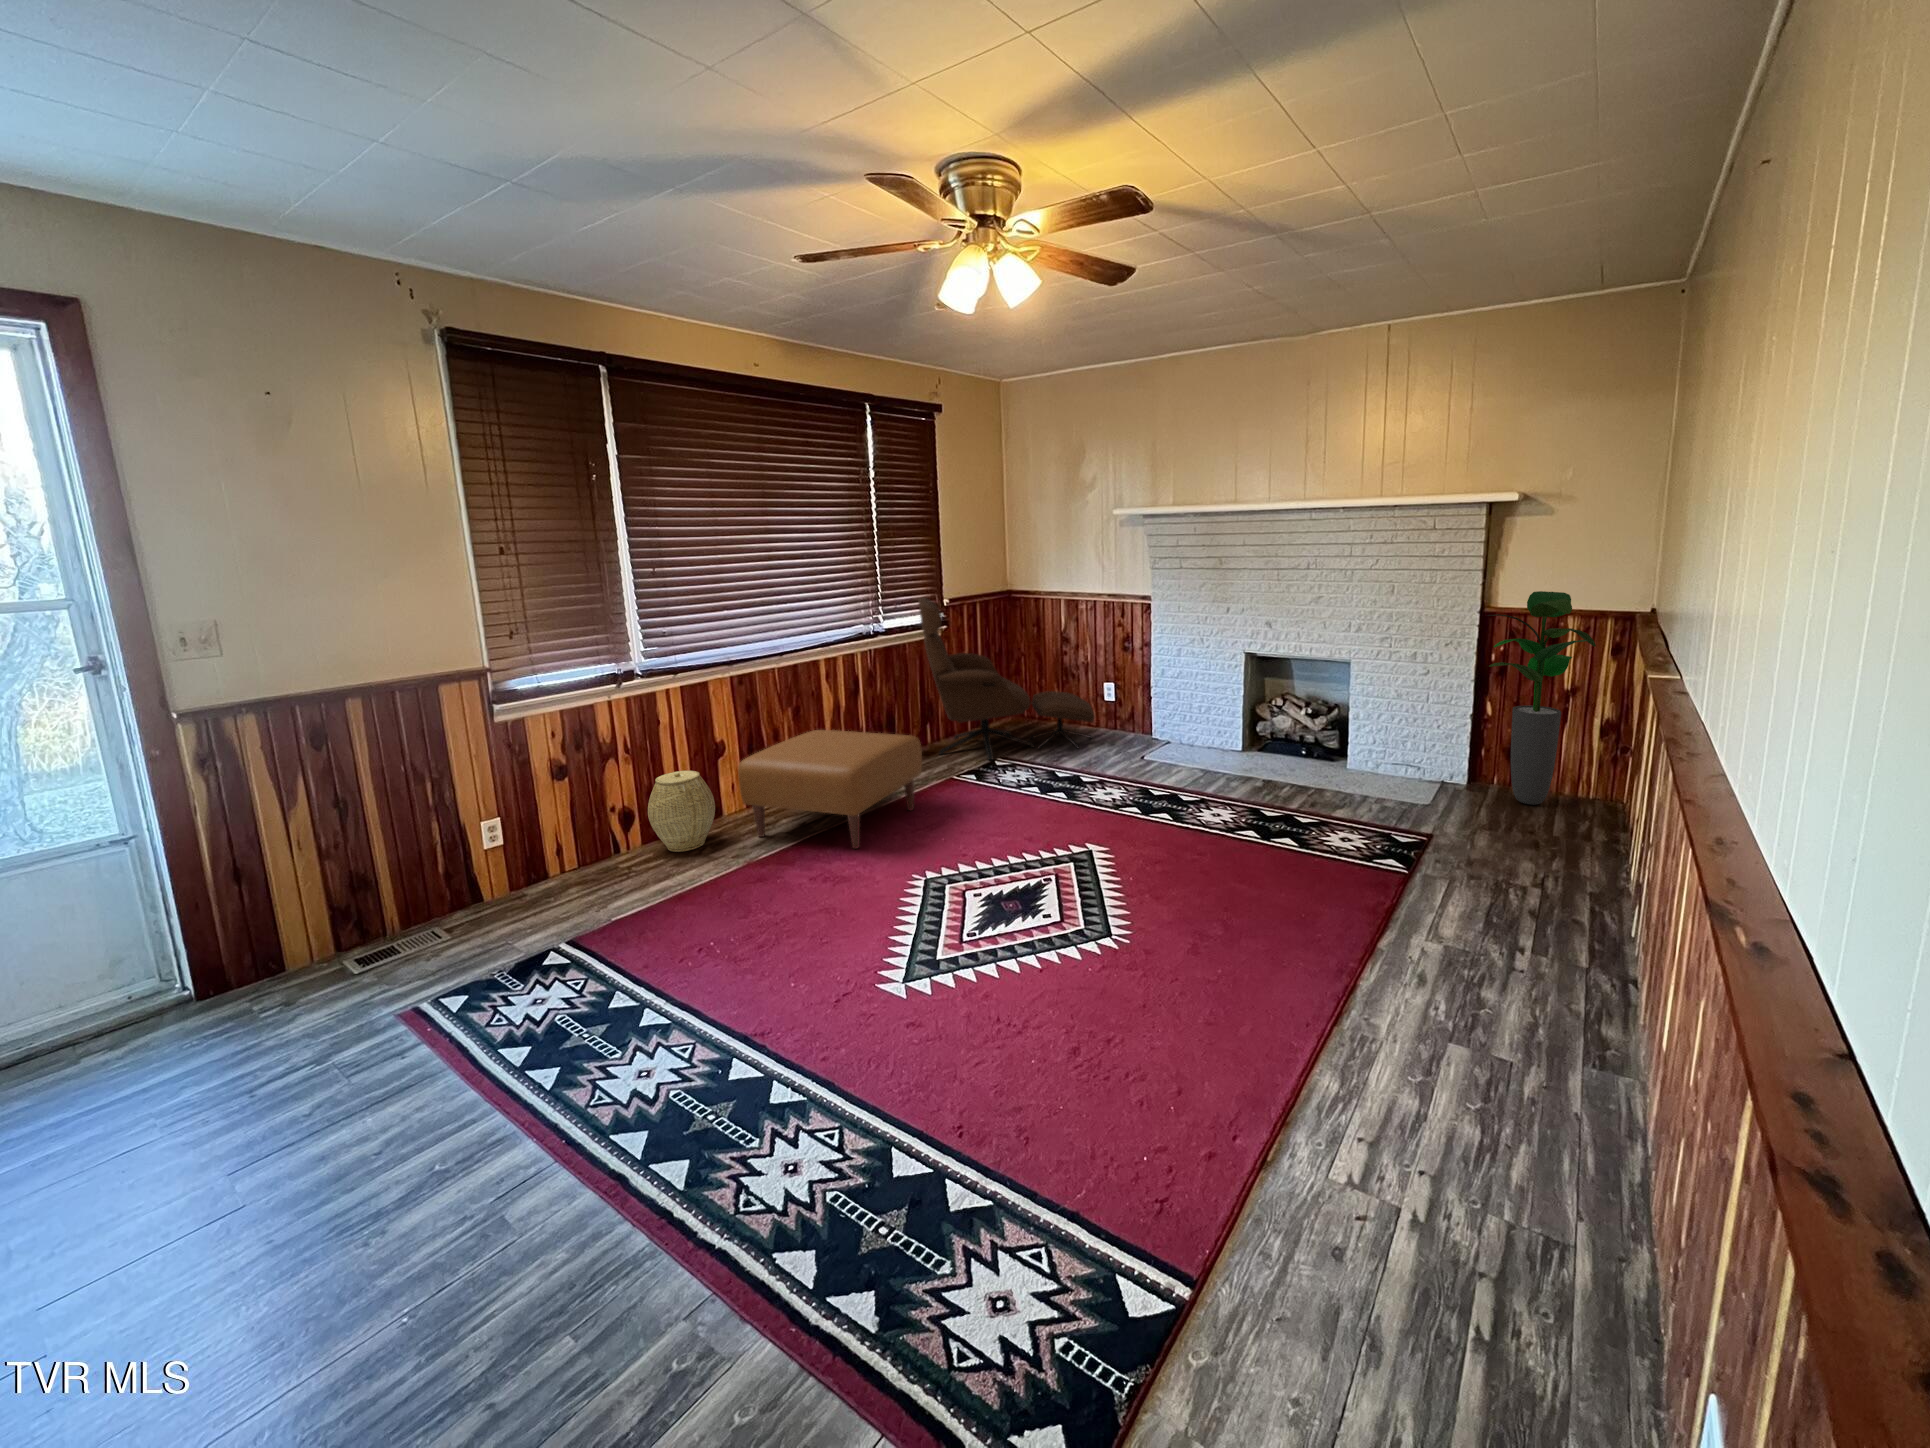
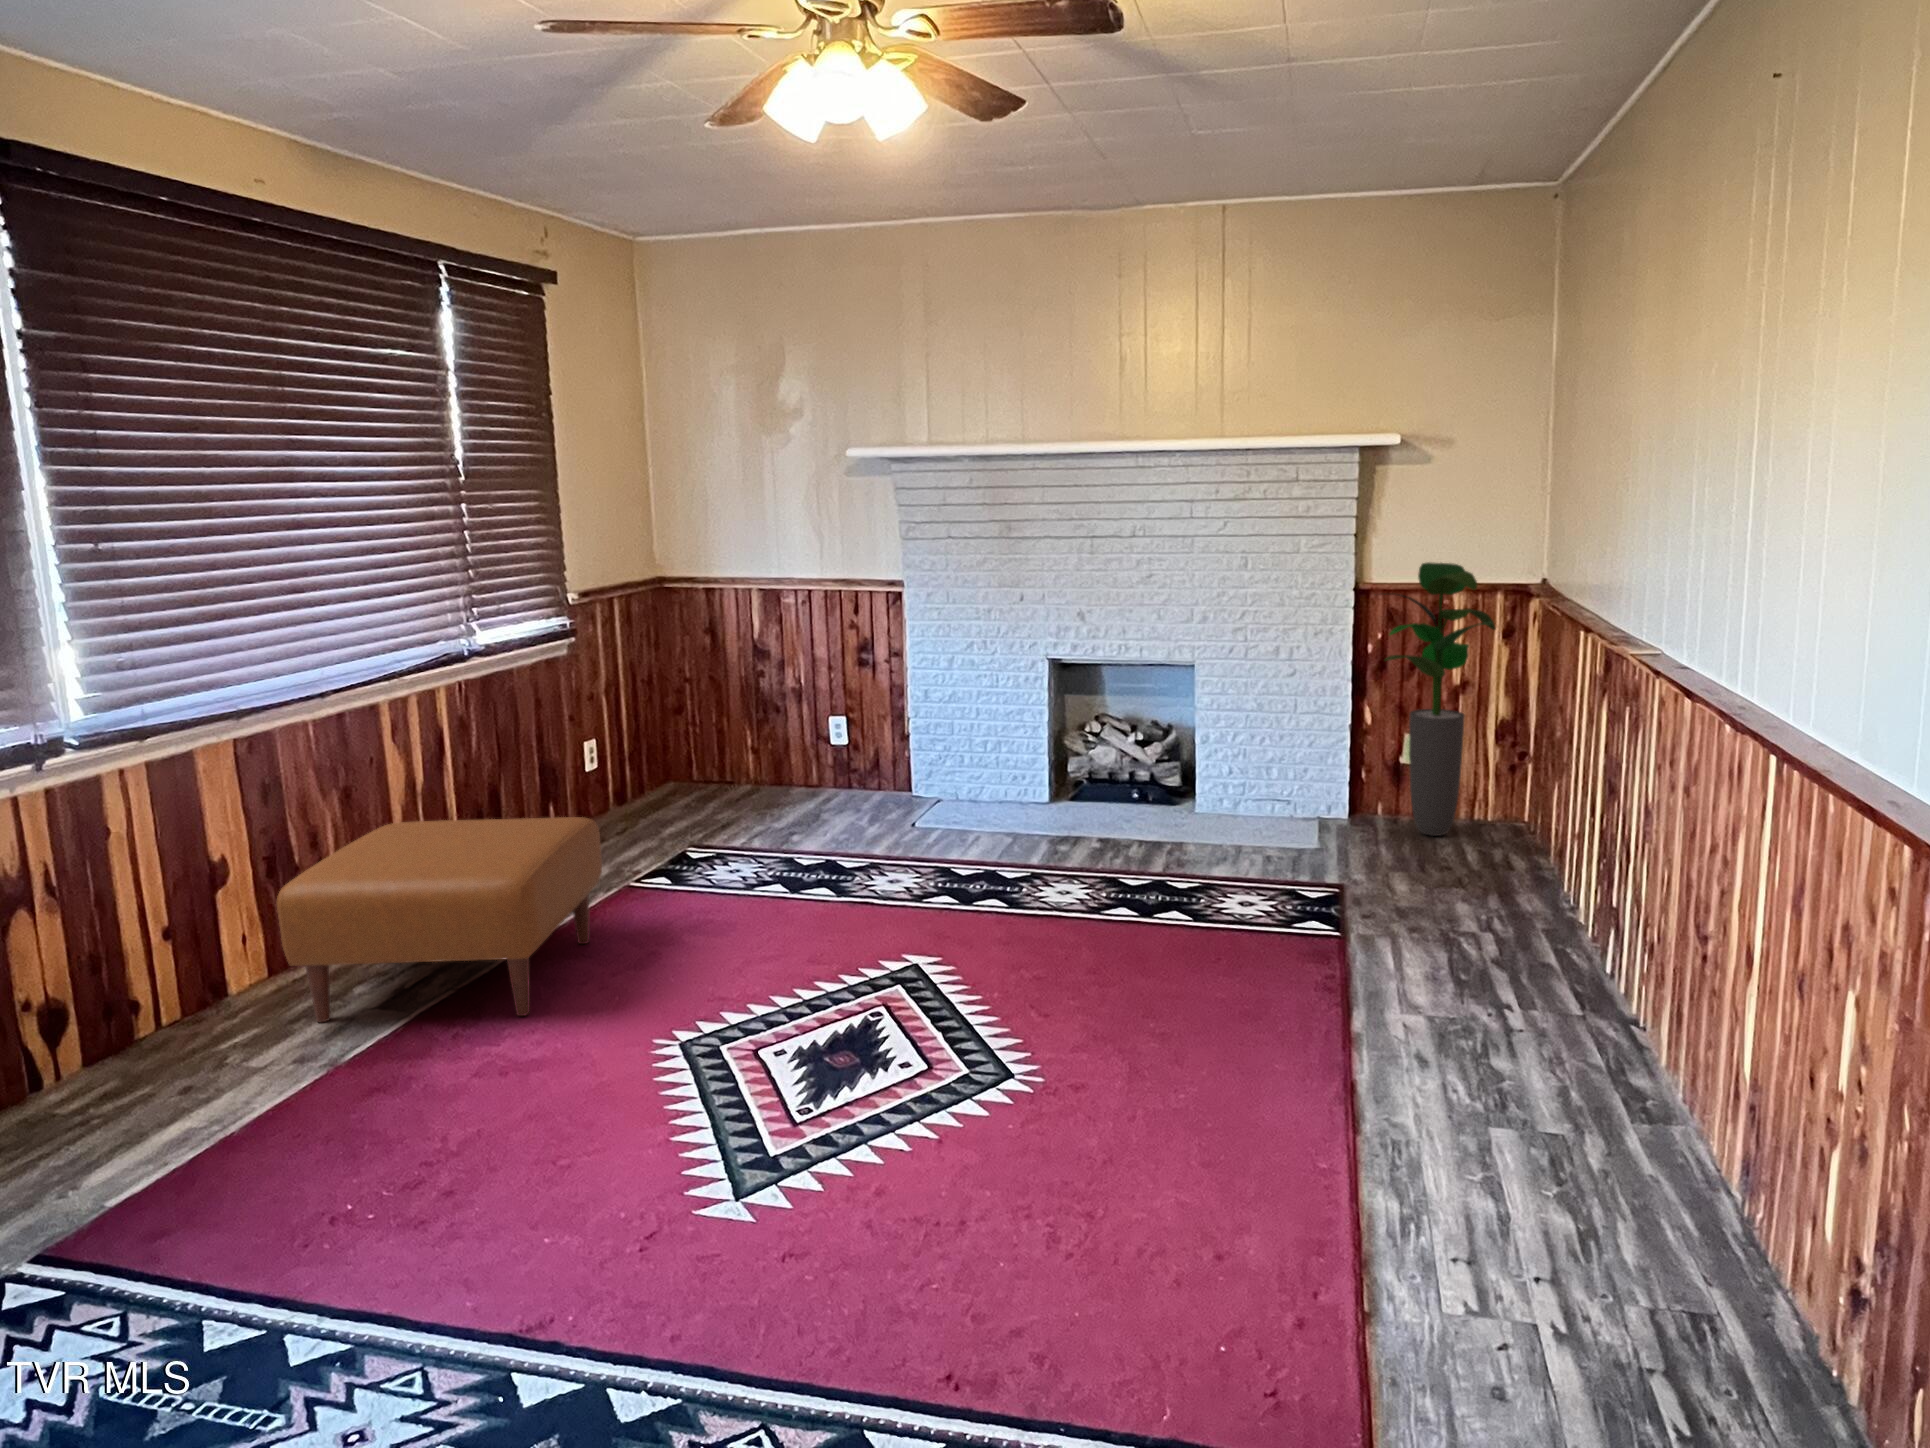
lounge chair: present [918,597,1095,760] -> none [523,587,832,851]
woven basket: present [648,771,715,852] -> none [91,916,231,1071]

